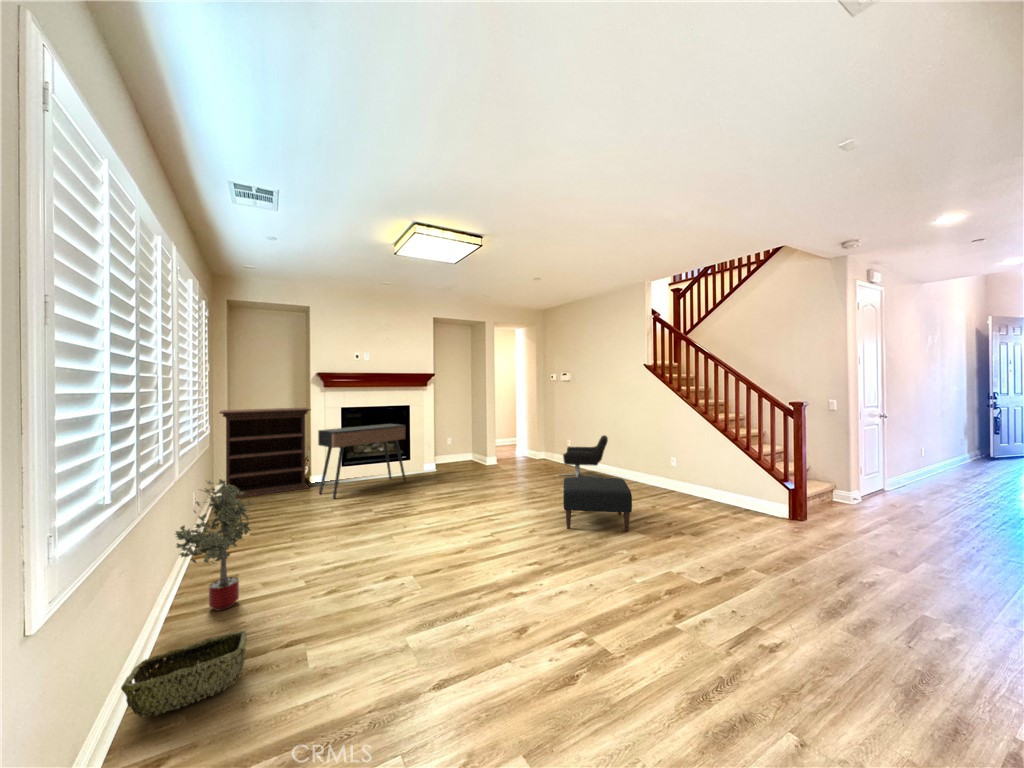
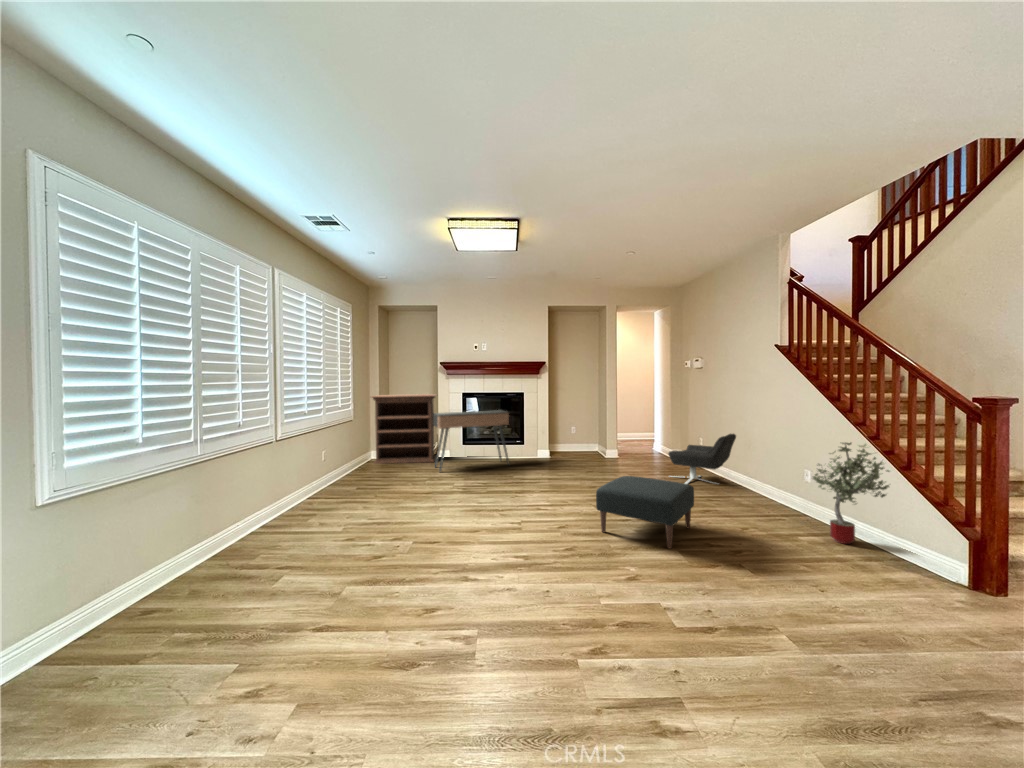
potted tree: present [176,479,253,611] -> present [813,442,890,544]
woven basket: present [121,631,246,717] -> none [165,548,251,586]

